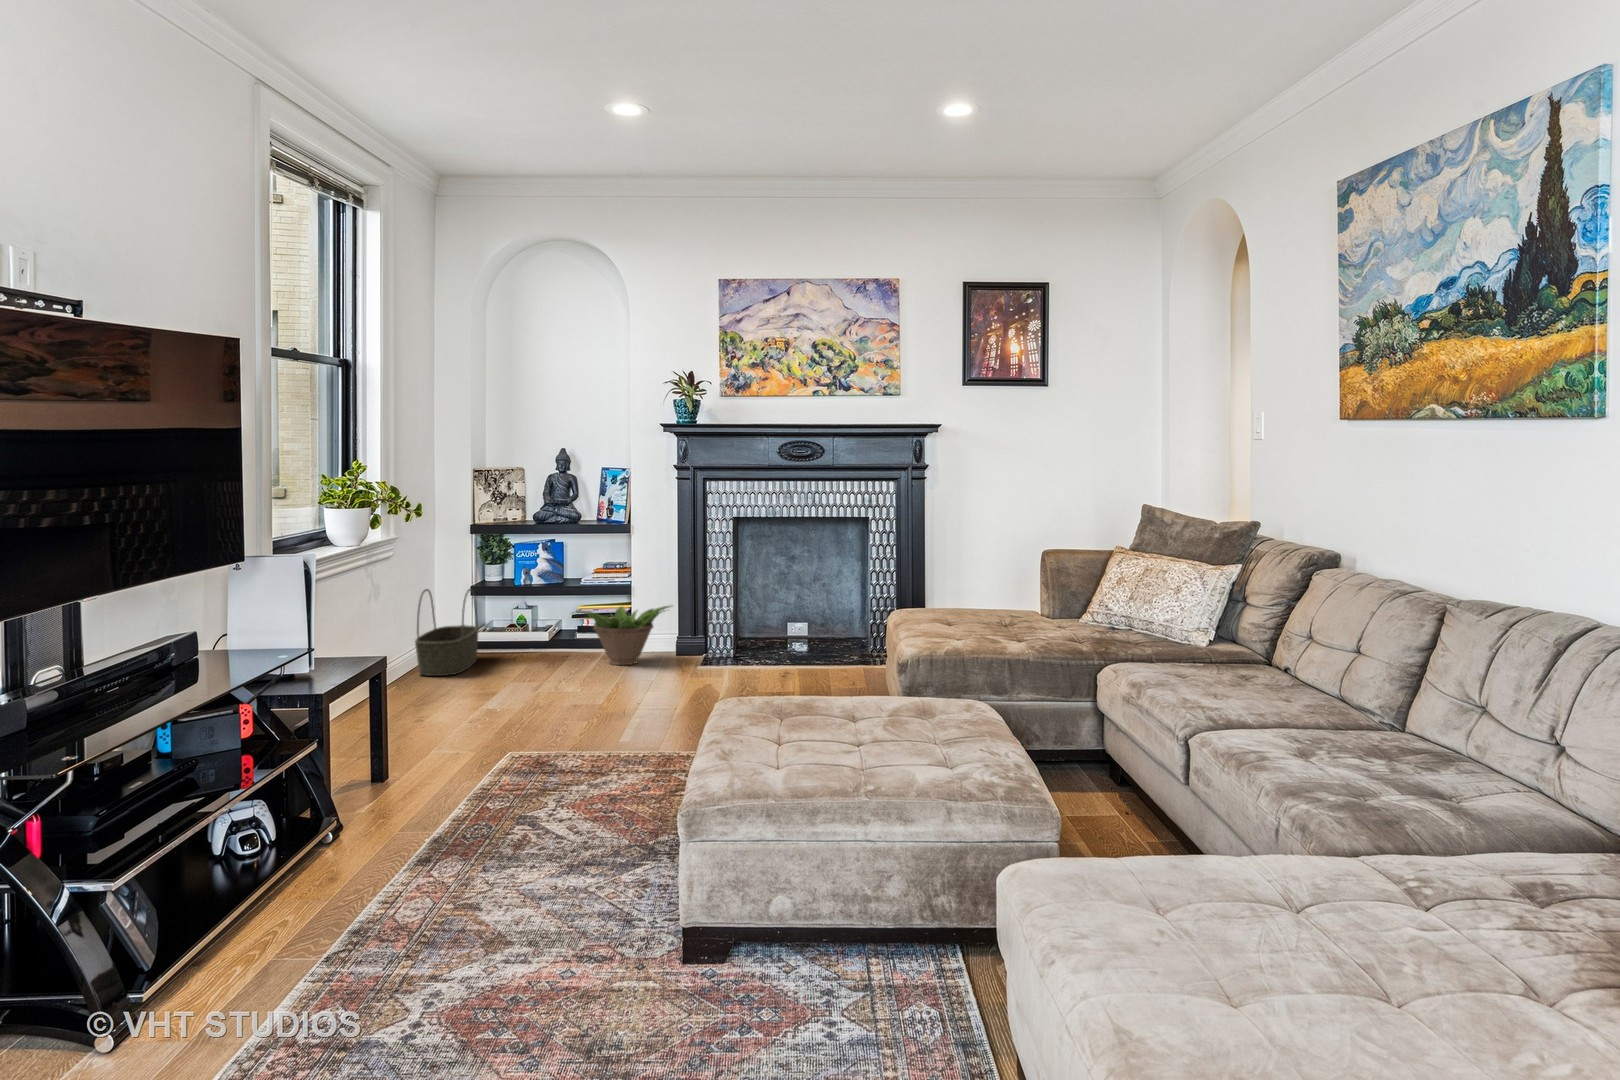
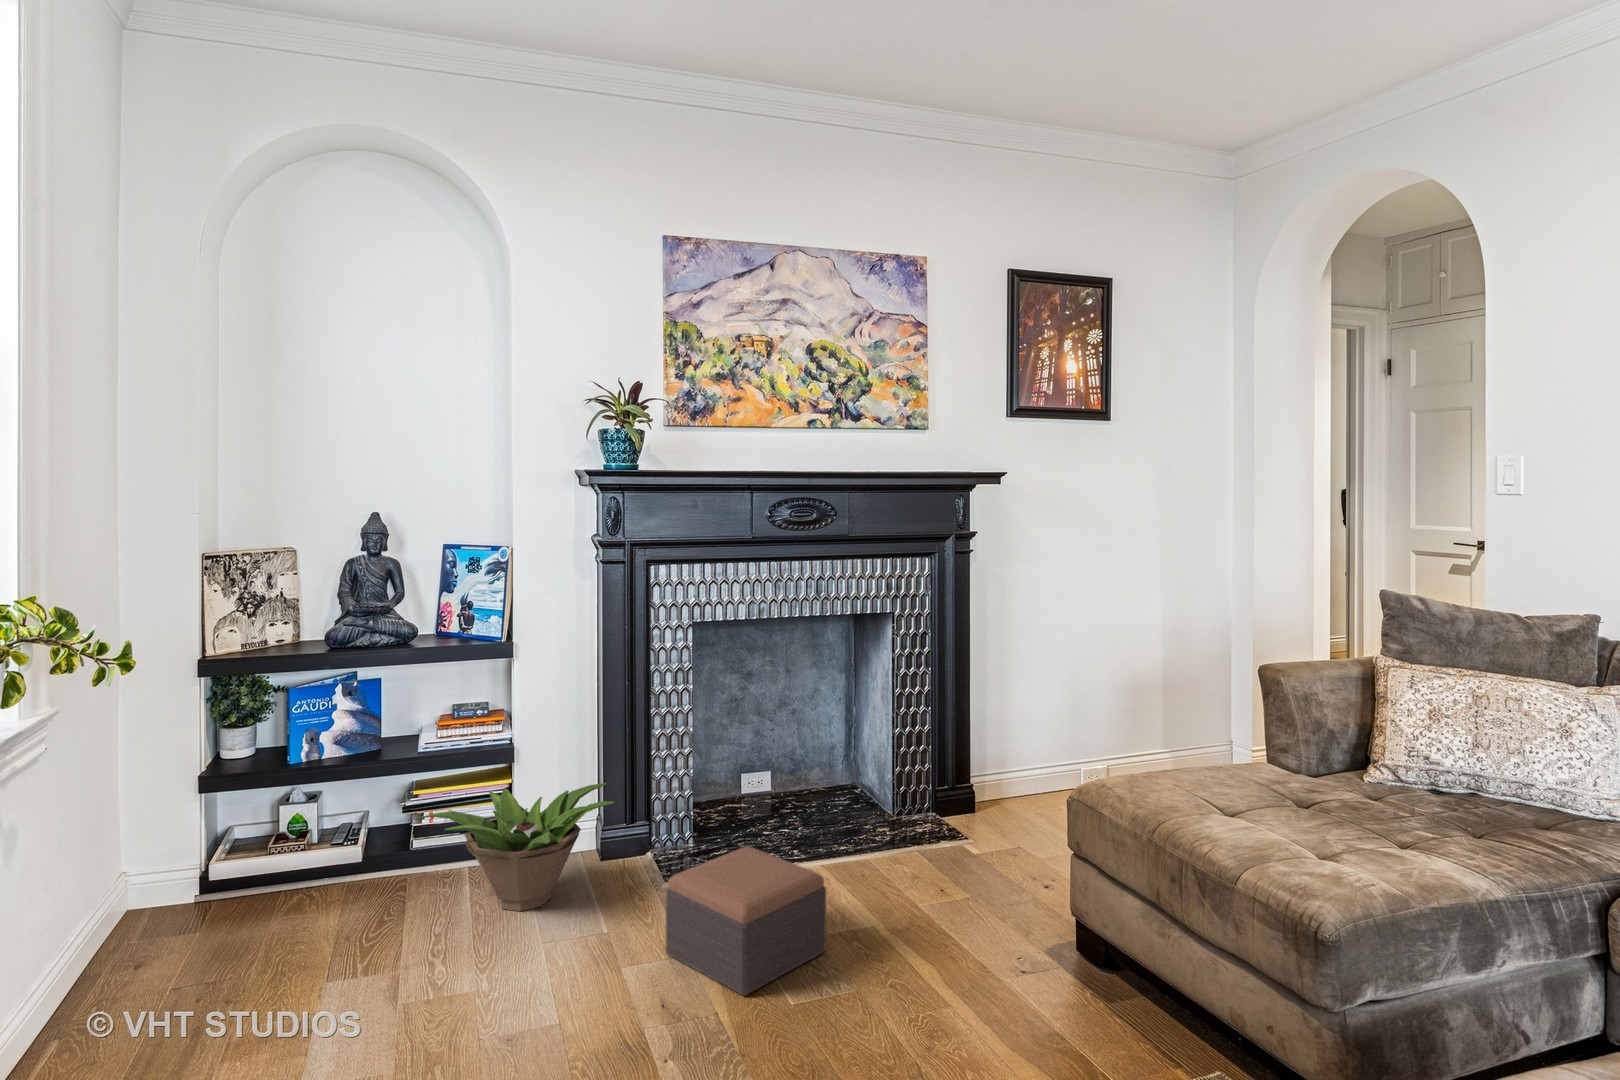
basket: present [415,589,479,676] -> none [82,803,221,1021]
footstool: none [675,633,757,693] -> present [666,846,826,996]

